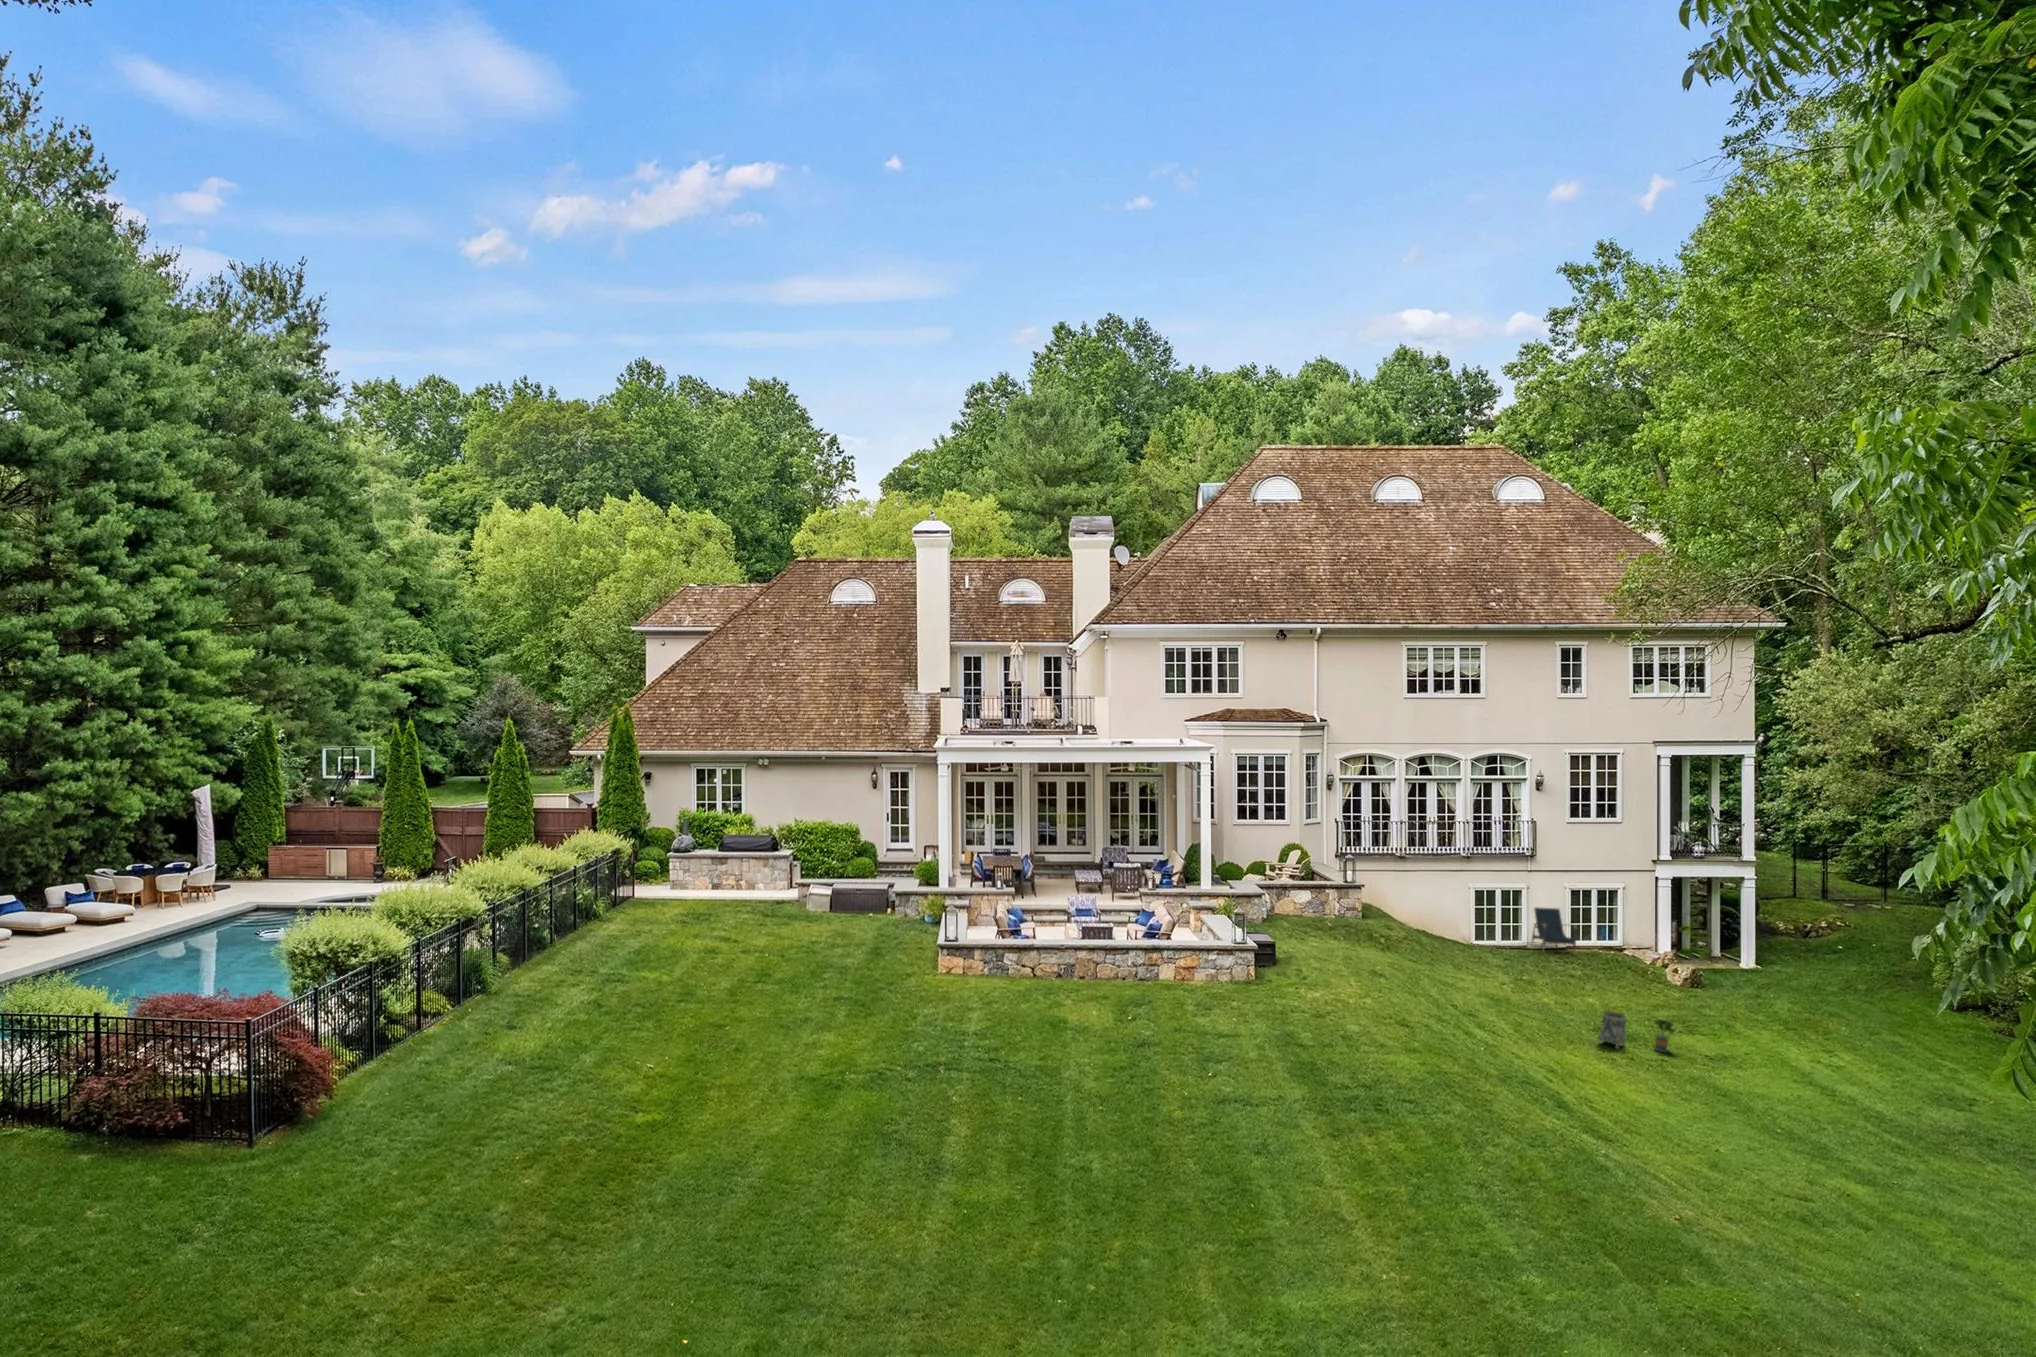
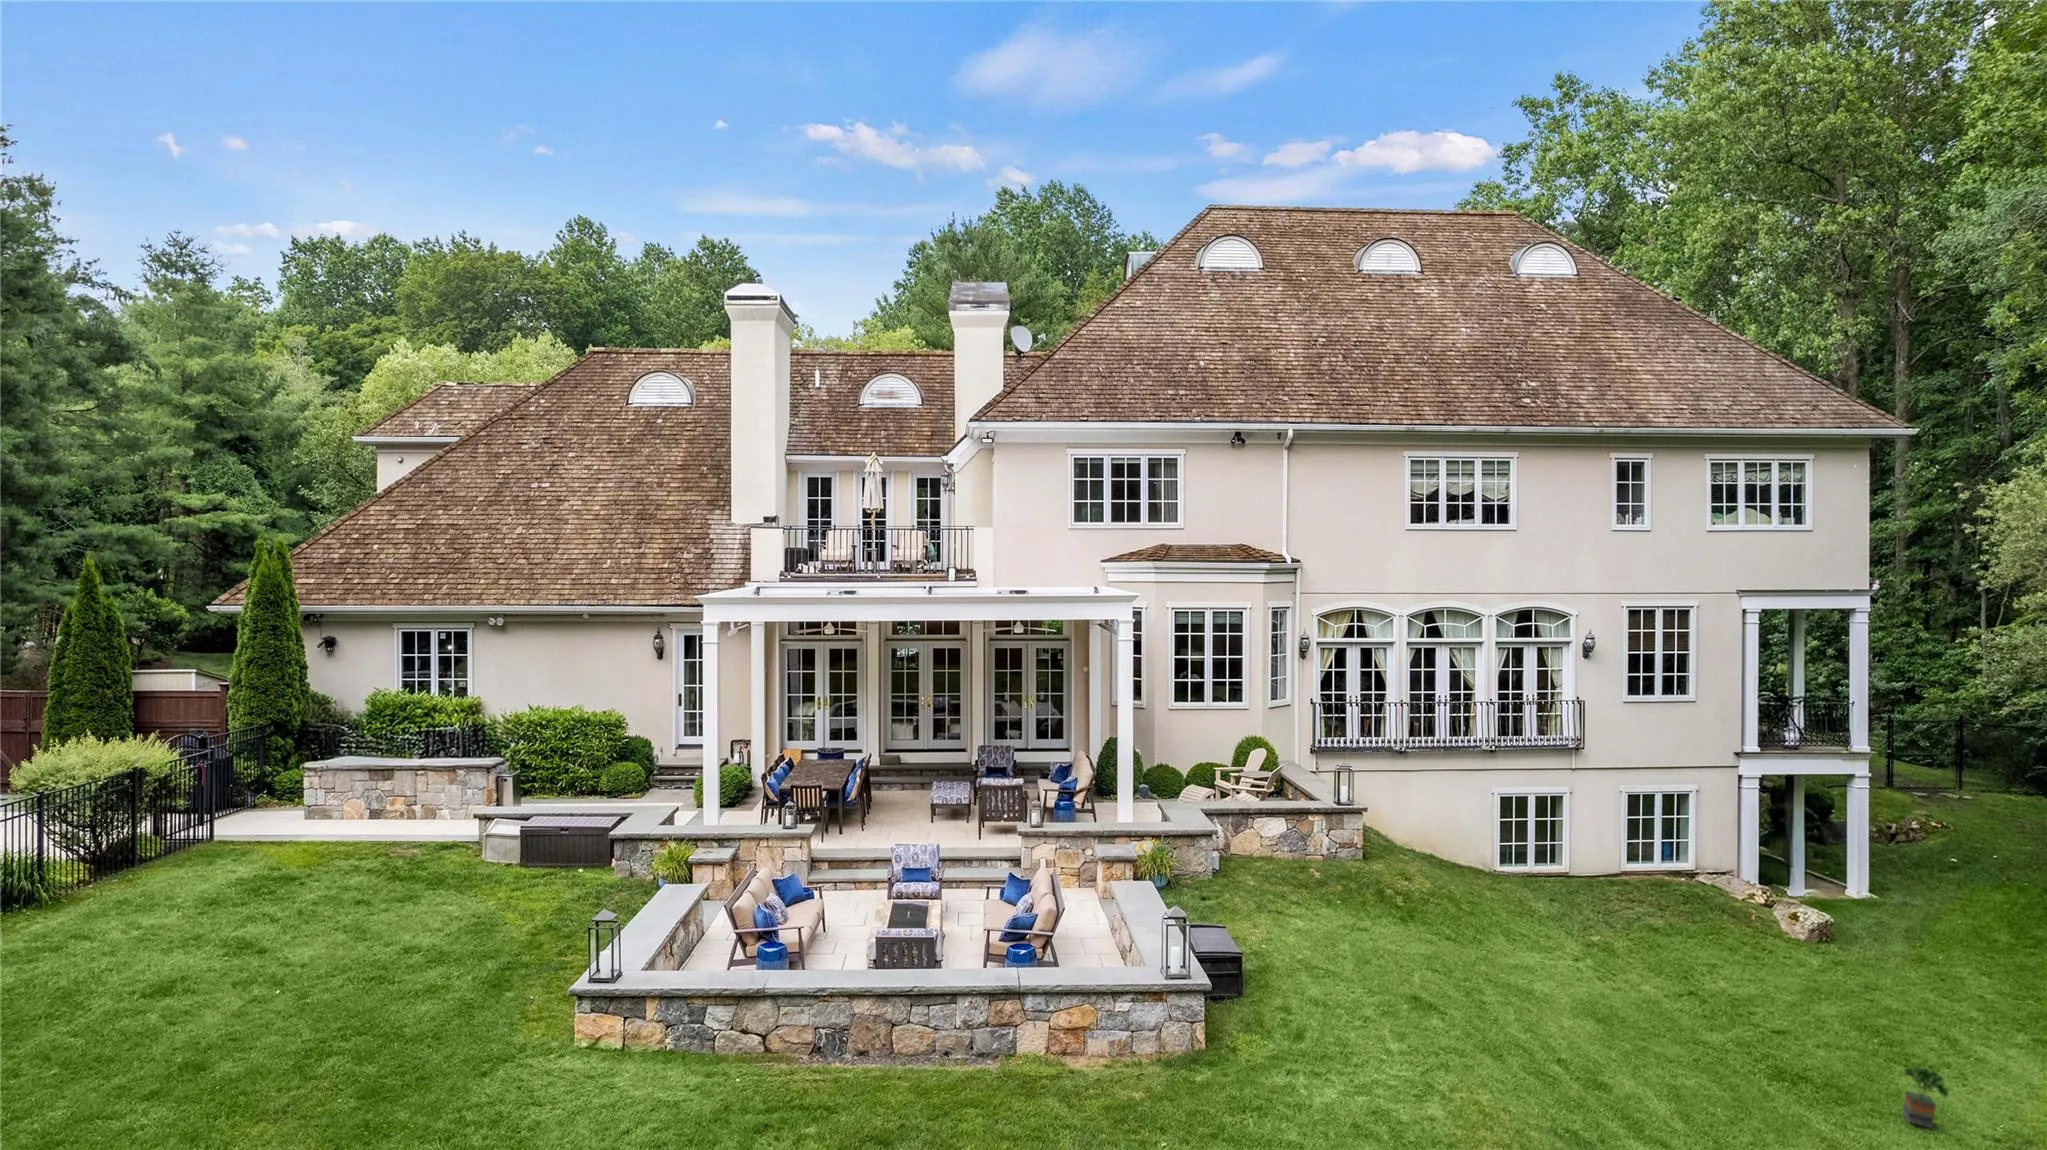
lounge chair: present [1532,908,1577,953] -> none [1574,820,1643,888]
basket: present [1599,1011,1626,1048] -> none [1812,1052,1865,1126]

